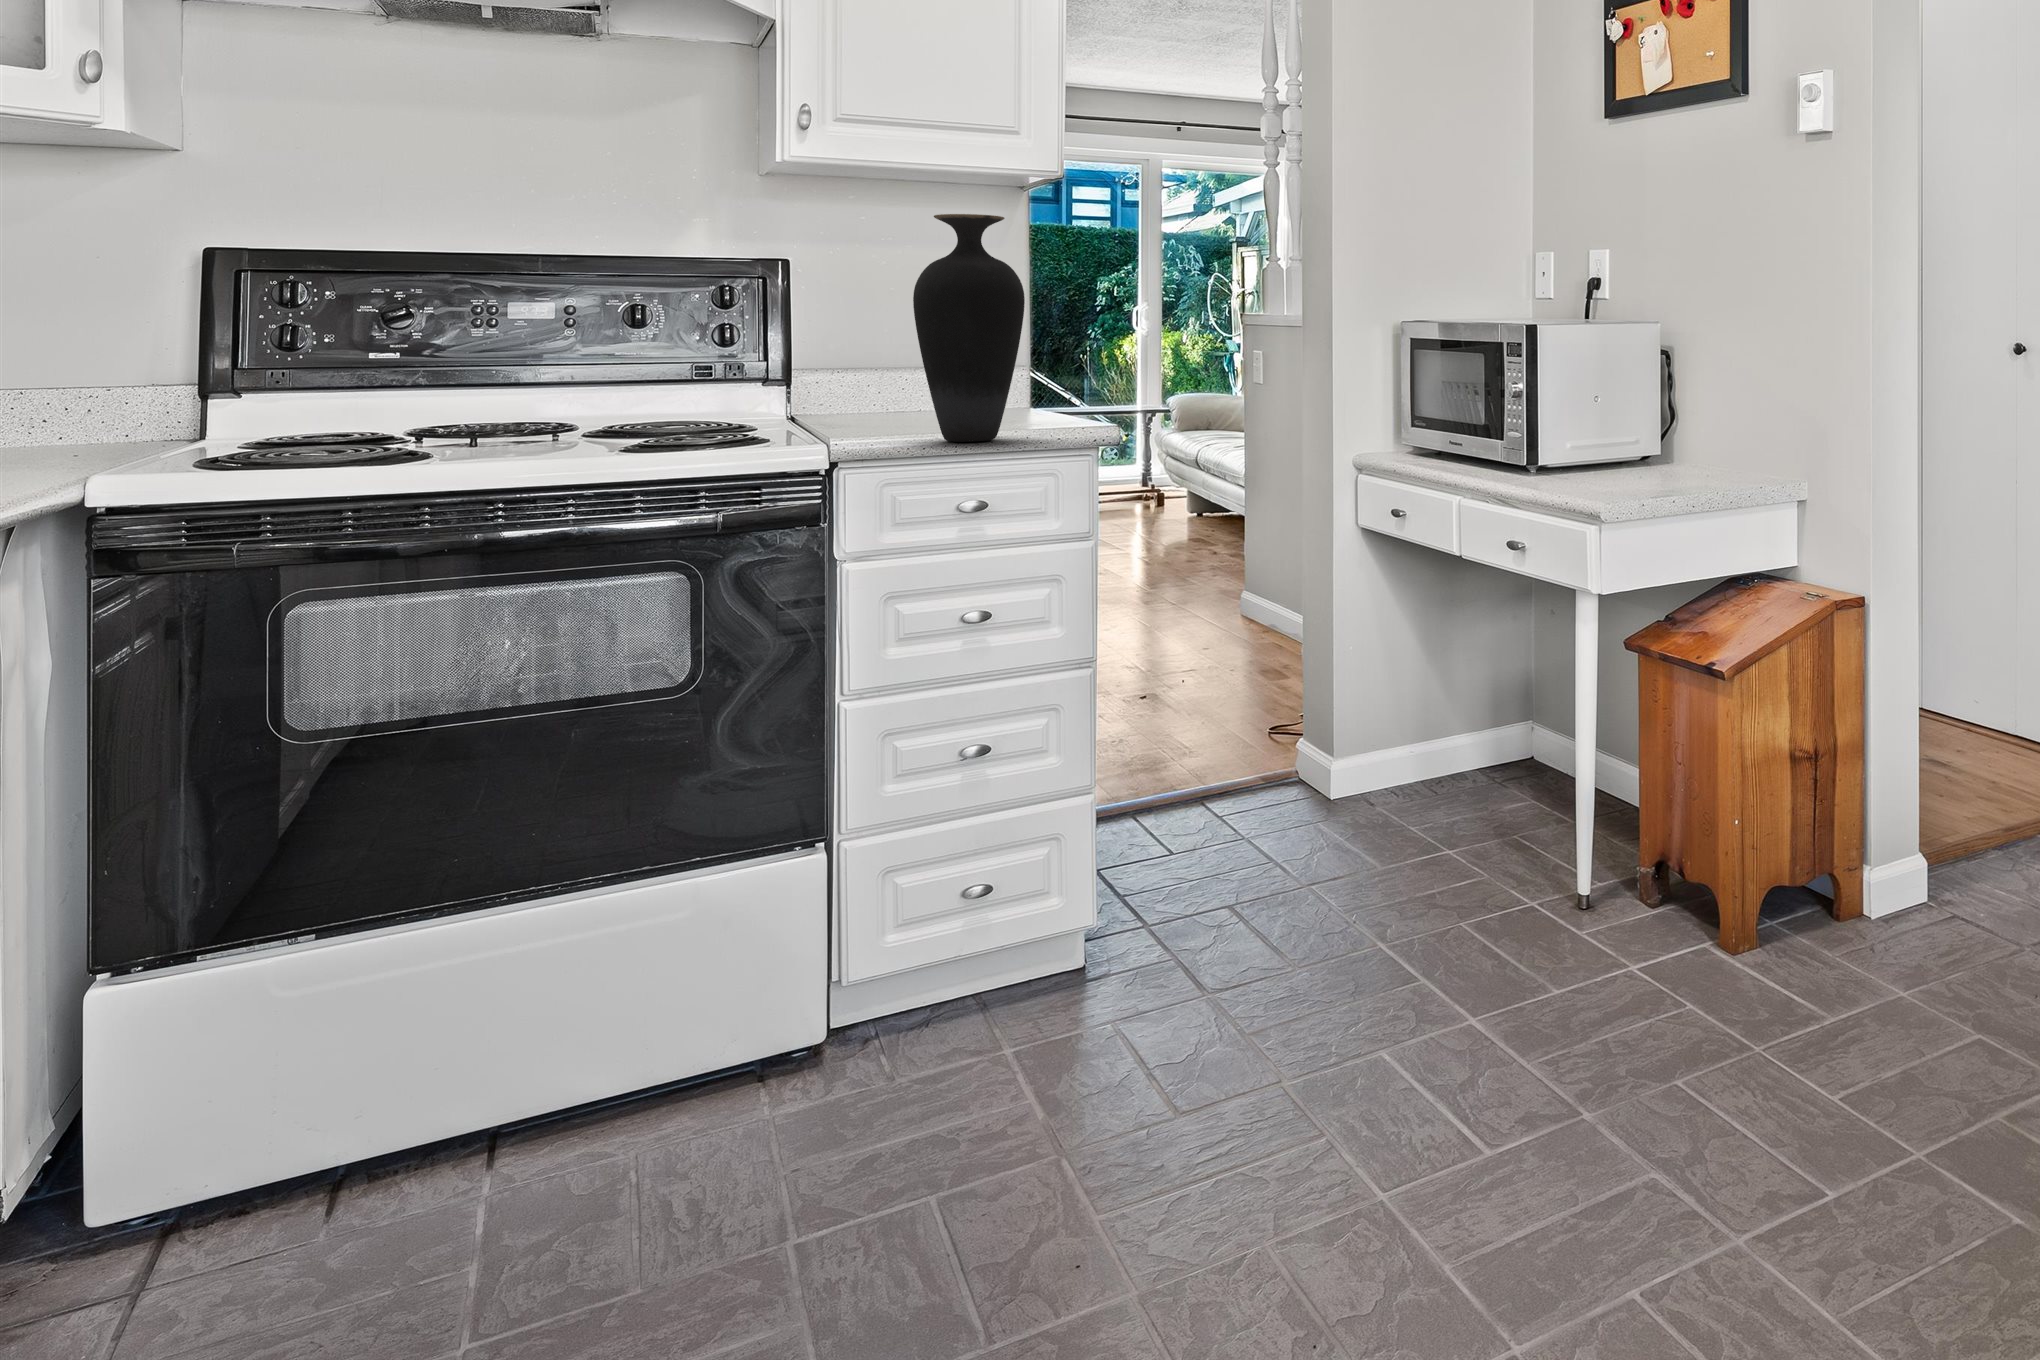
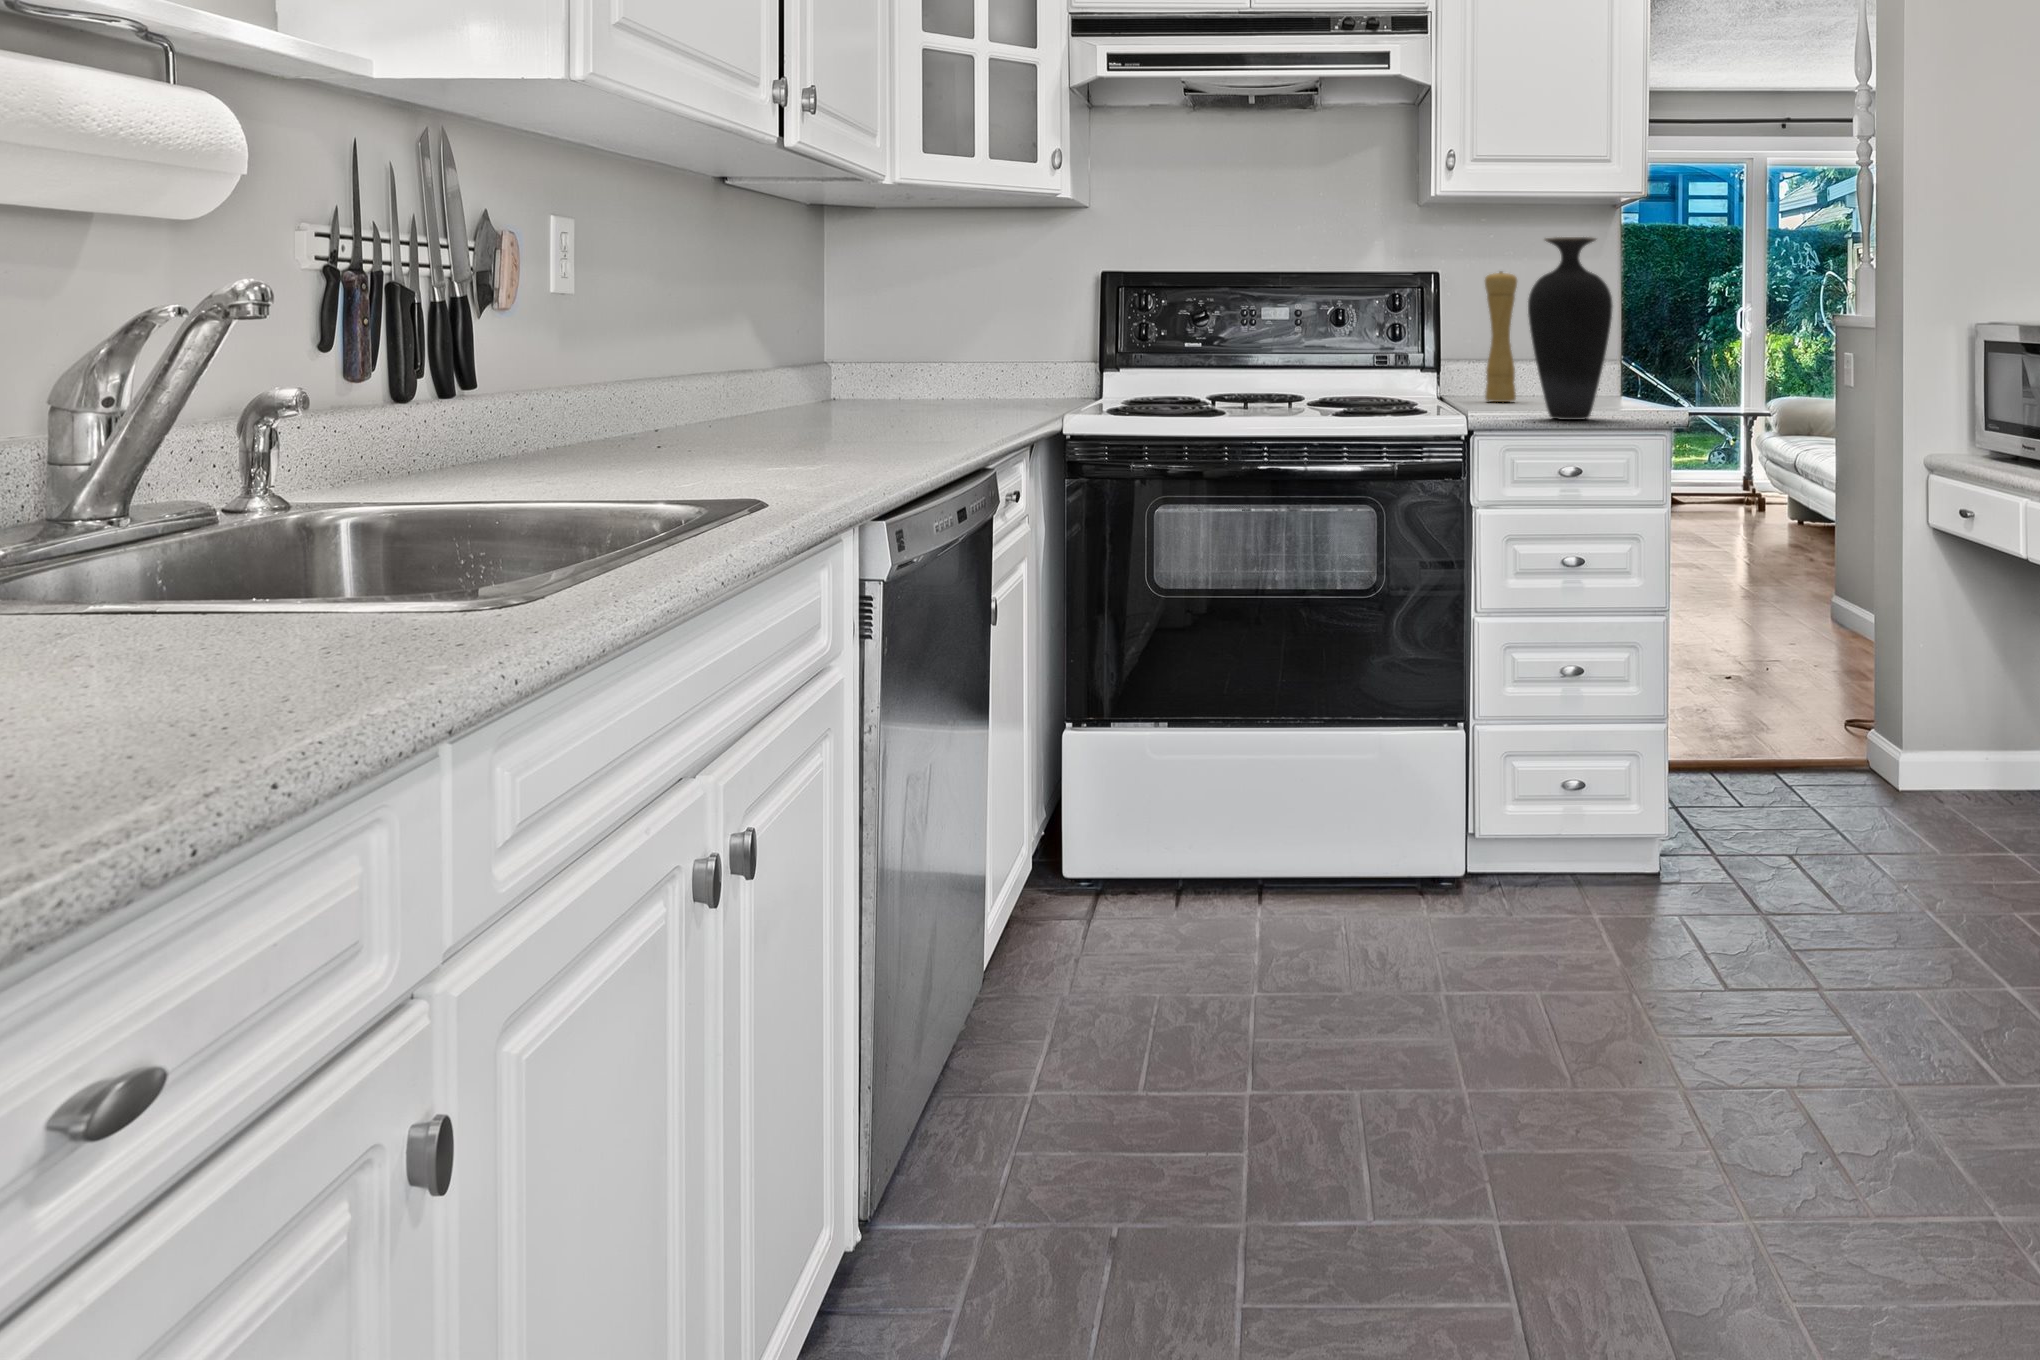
pepper mill: none [853,258,896,419] -> present [1485,271,1517,402]

